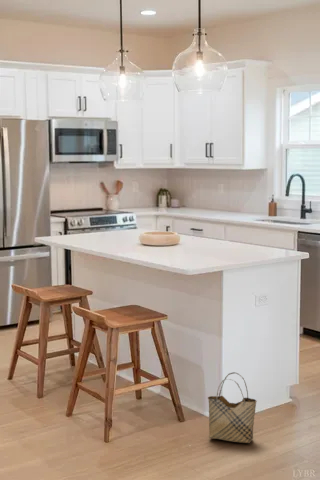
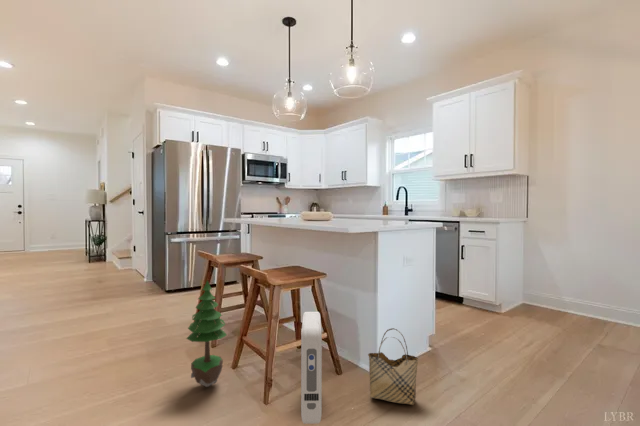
potted tree: none [24,323,64,430] -> present [187,281,226,387]
air purifier: none [140,355,160,454] -> present [301,312,322,424]

